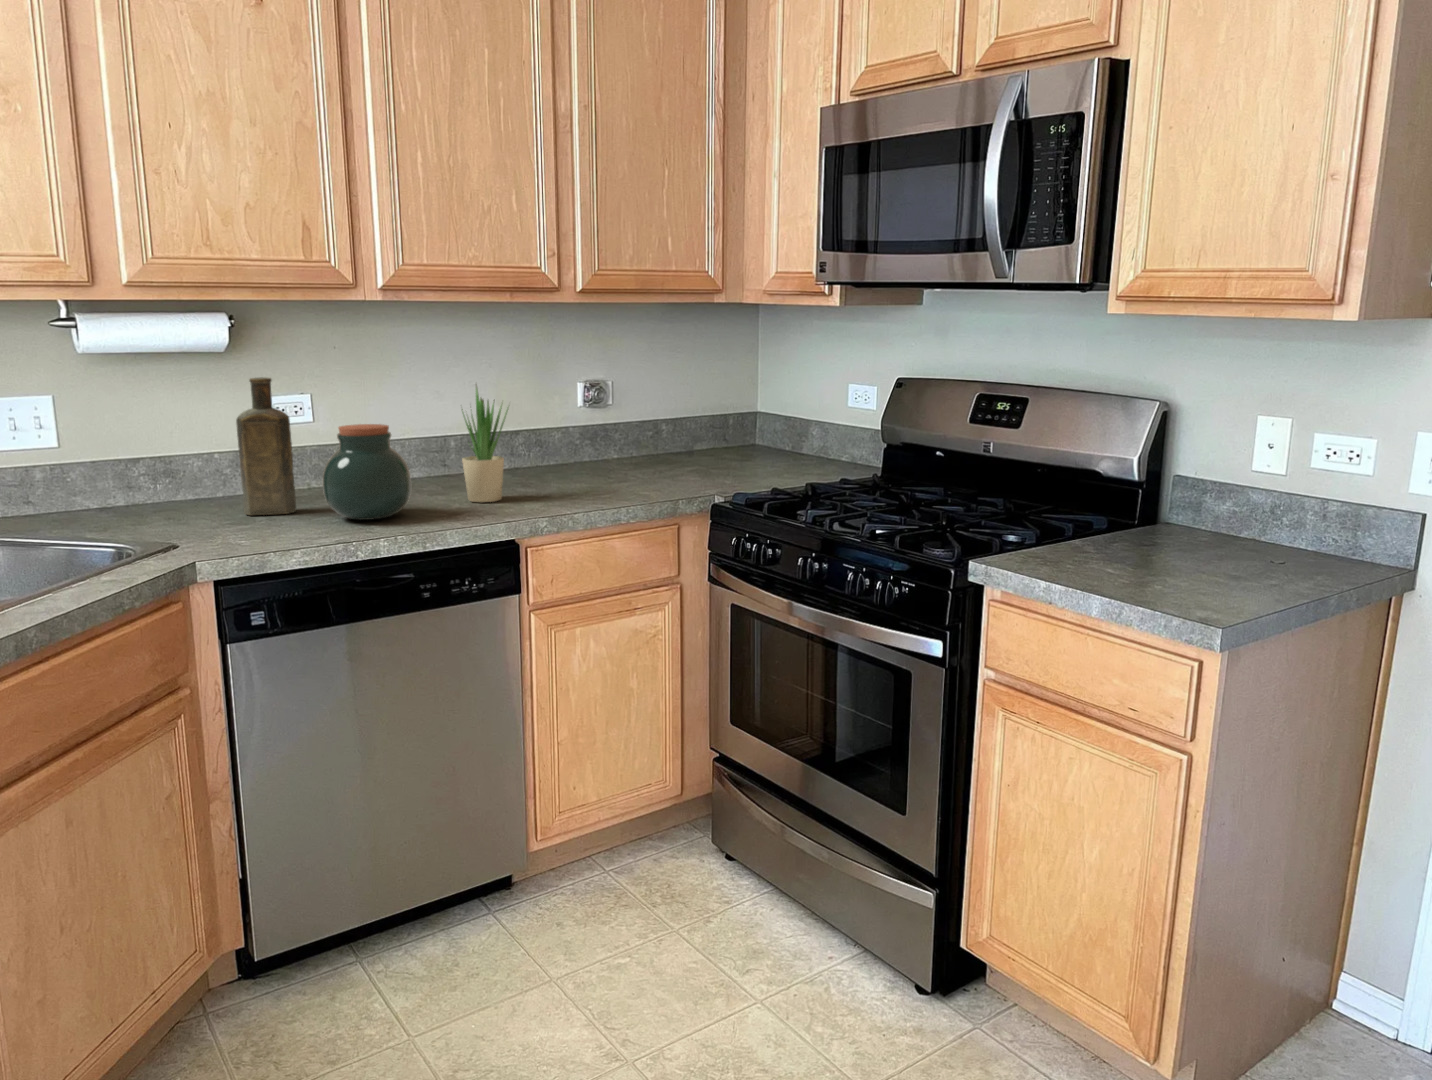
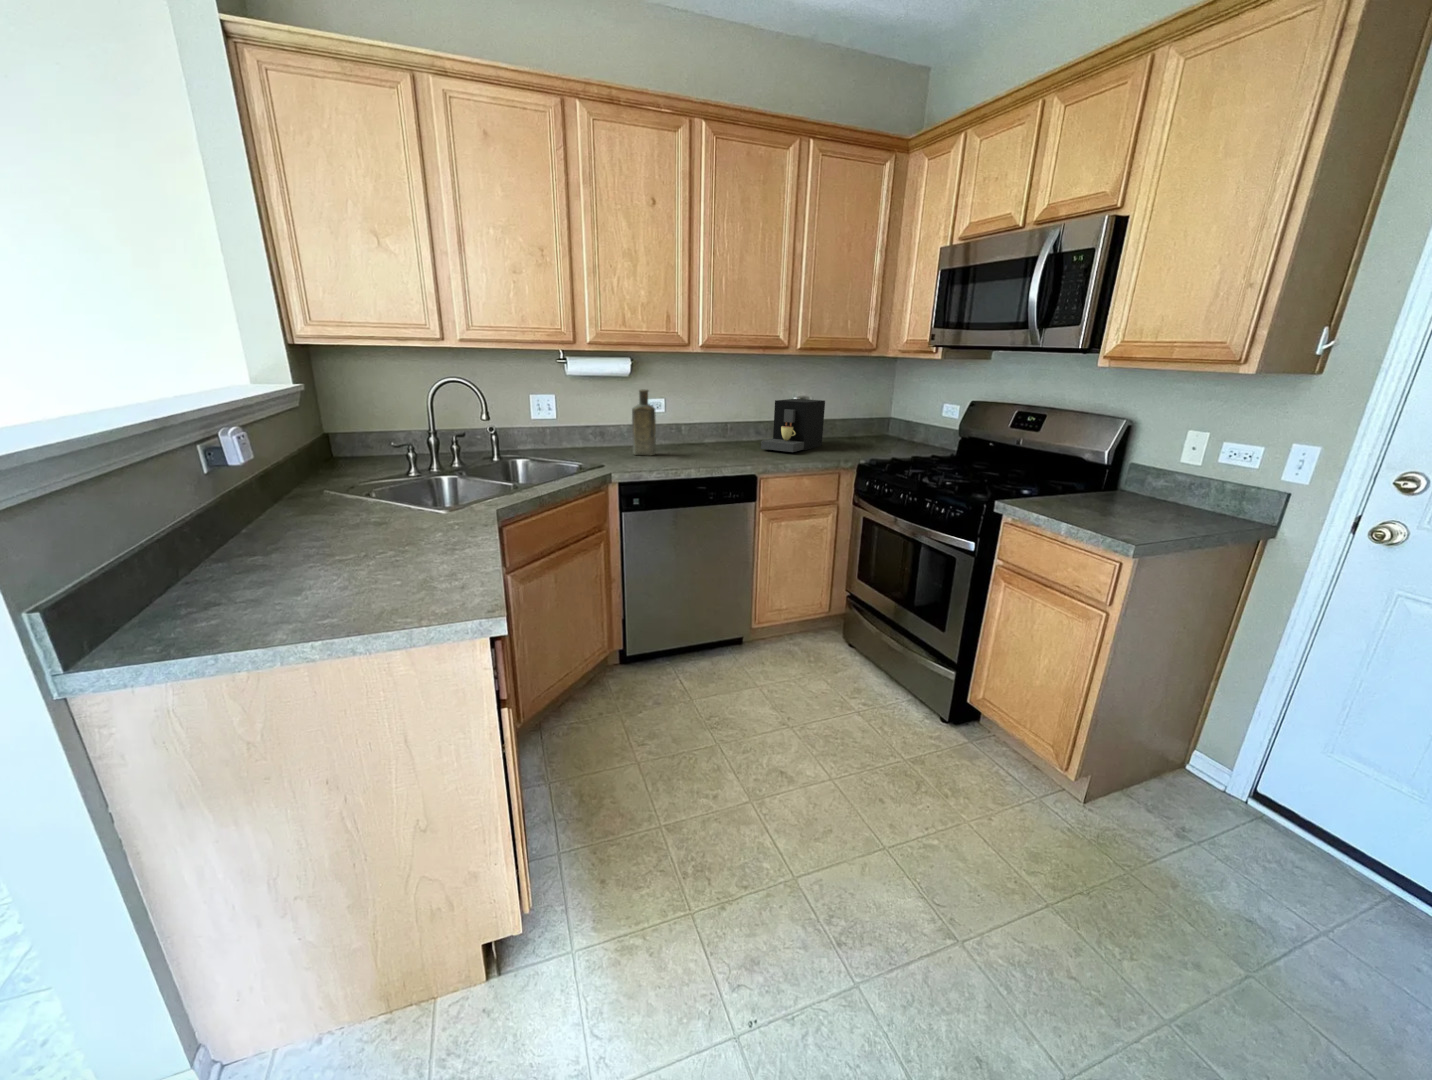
coffee maker: none [520,385,640,489] -> present [761,399,825,452]
potted plant: present [462,386,508,502] -> none [733,395,759,456]
jar: present [323,424,411,520] -> none [669,414,709,460]

